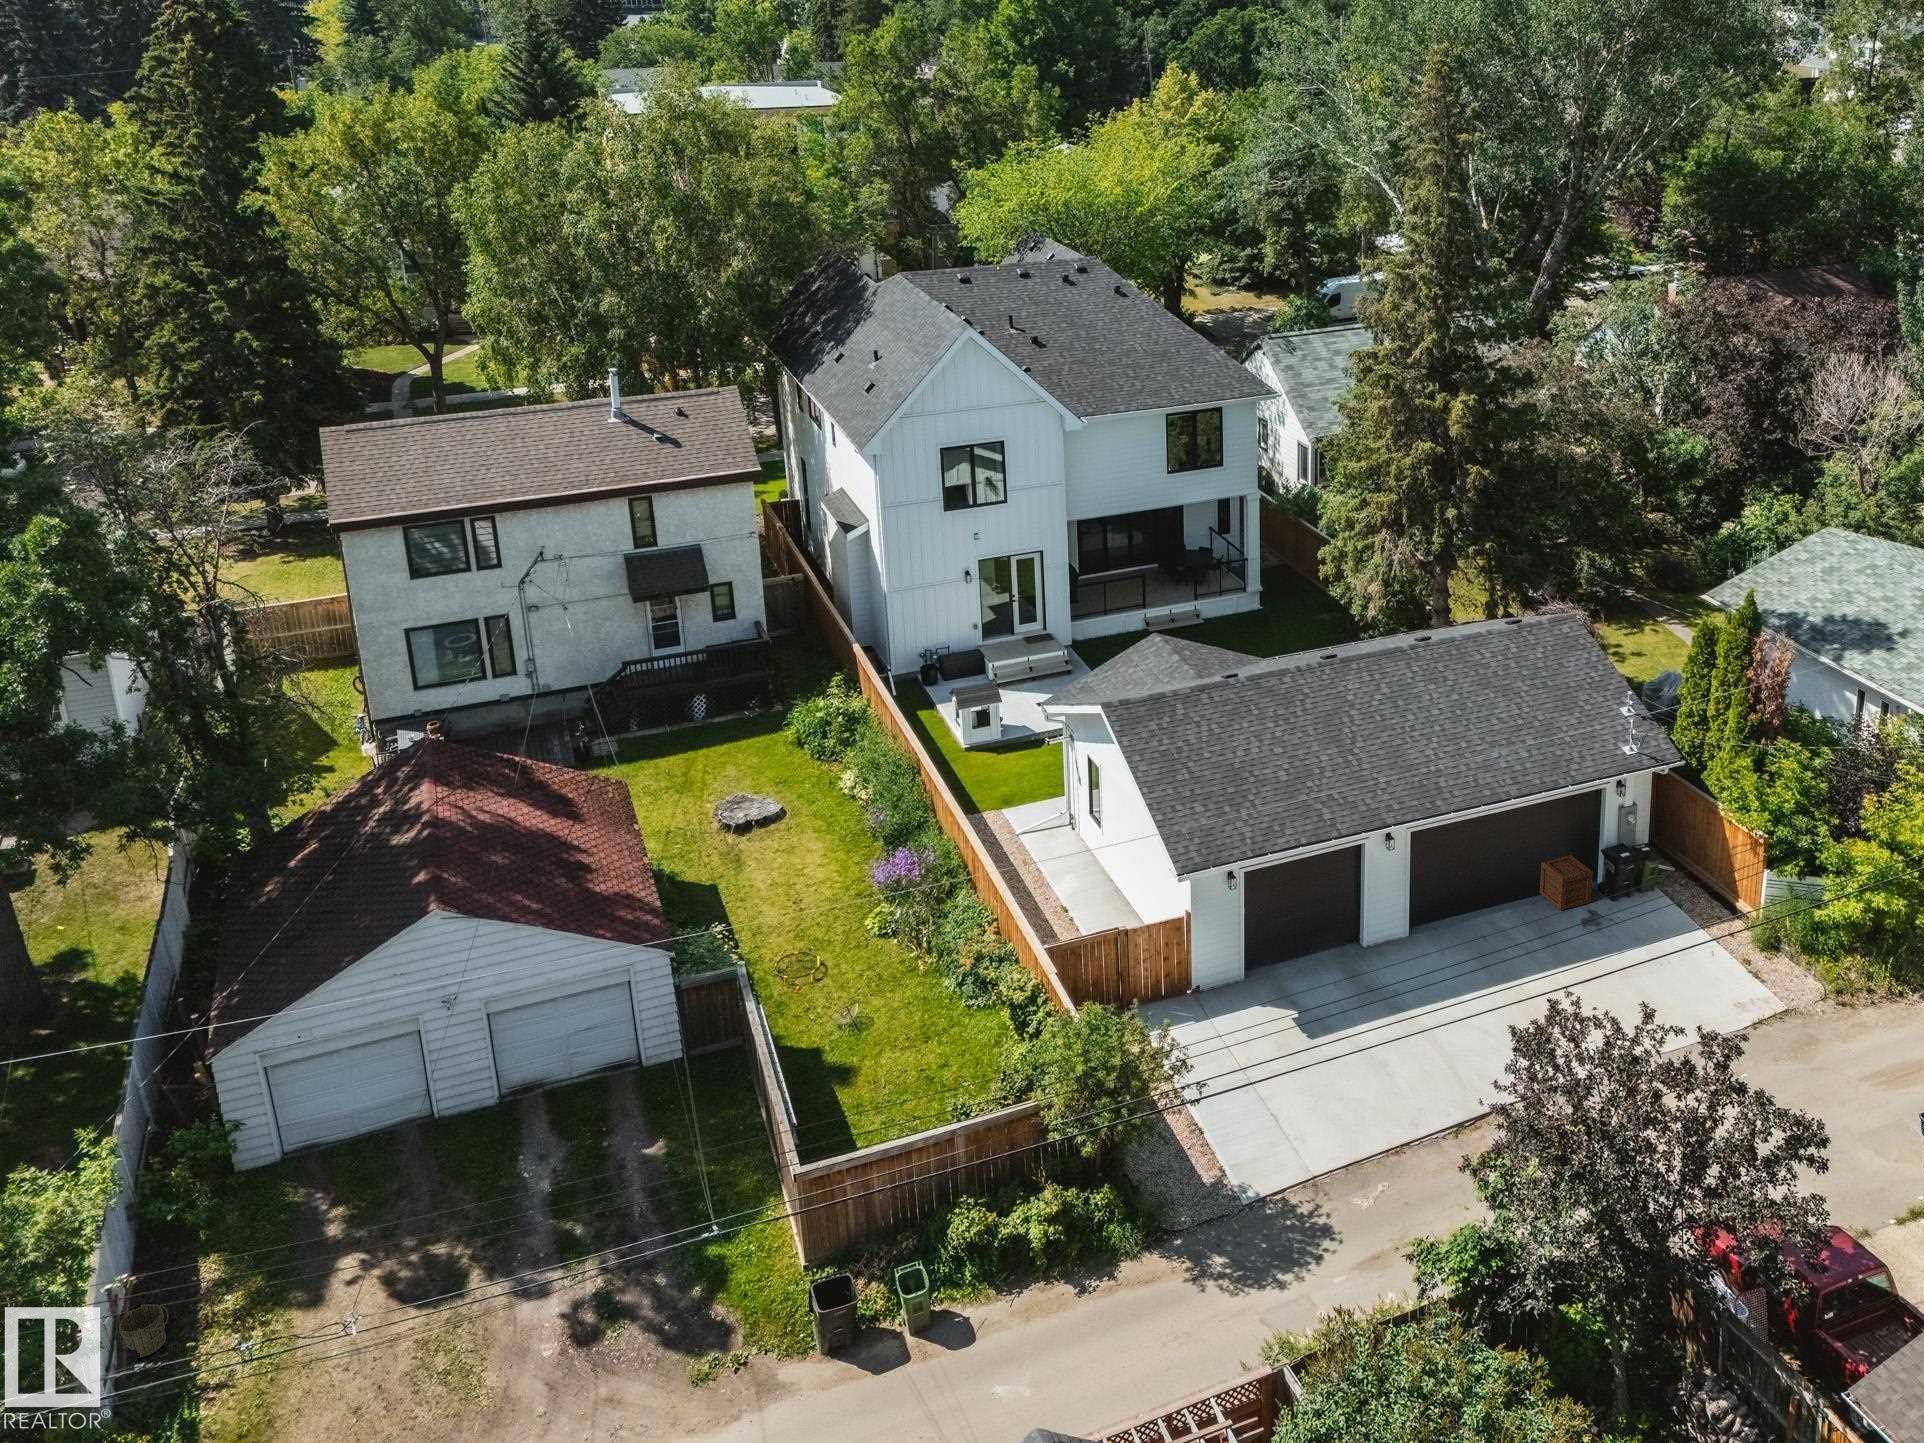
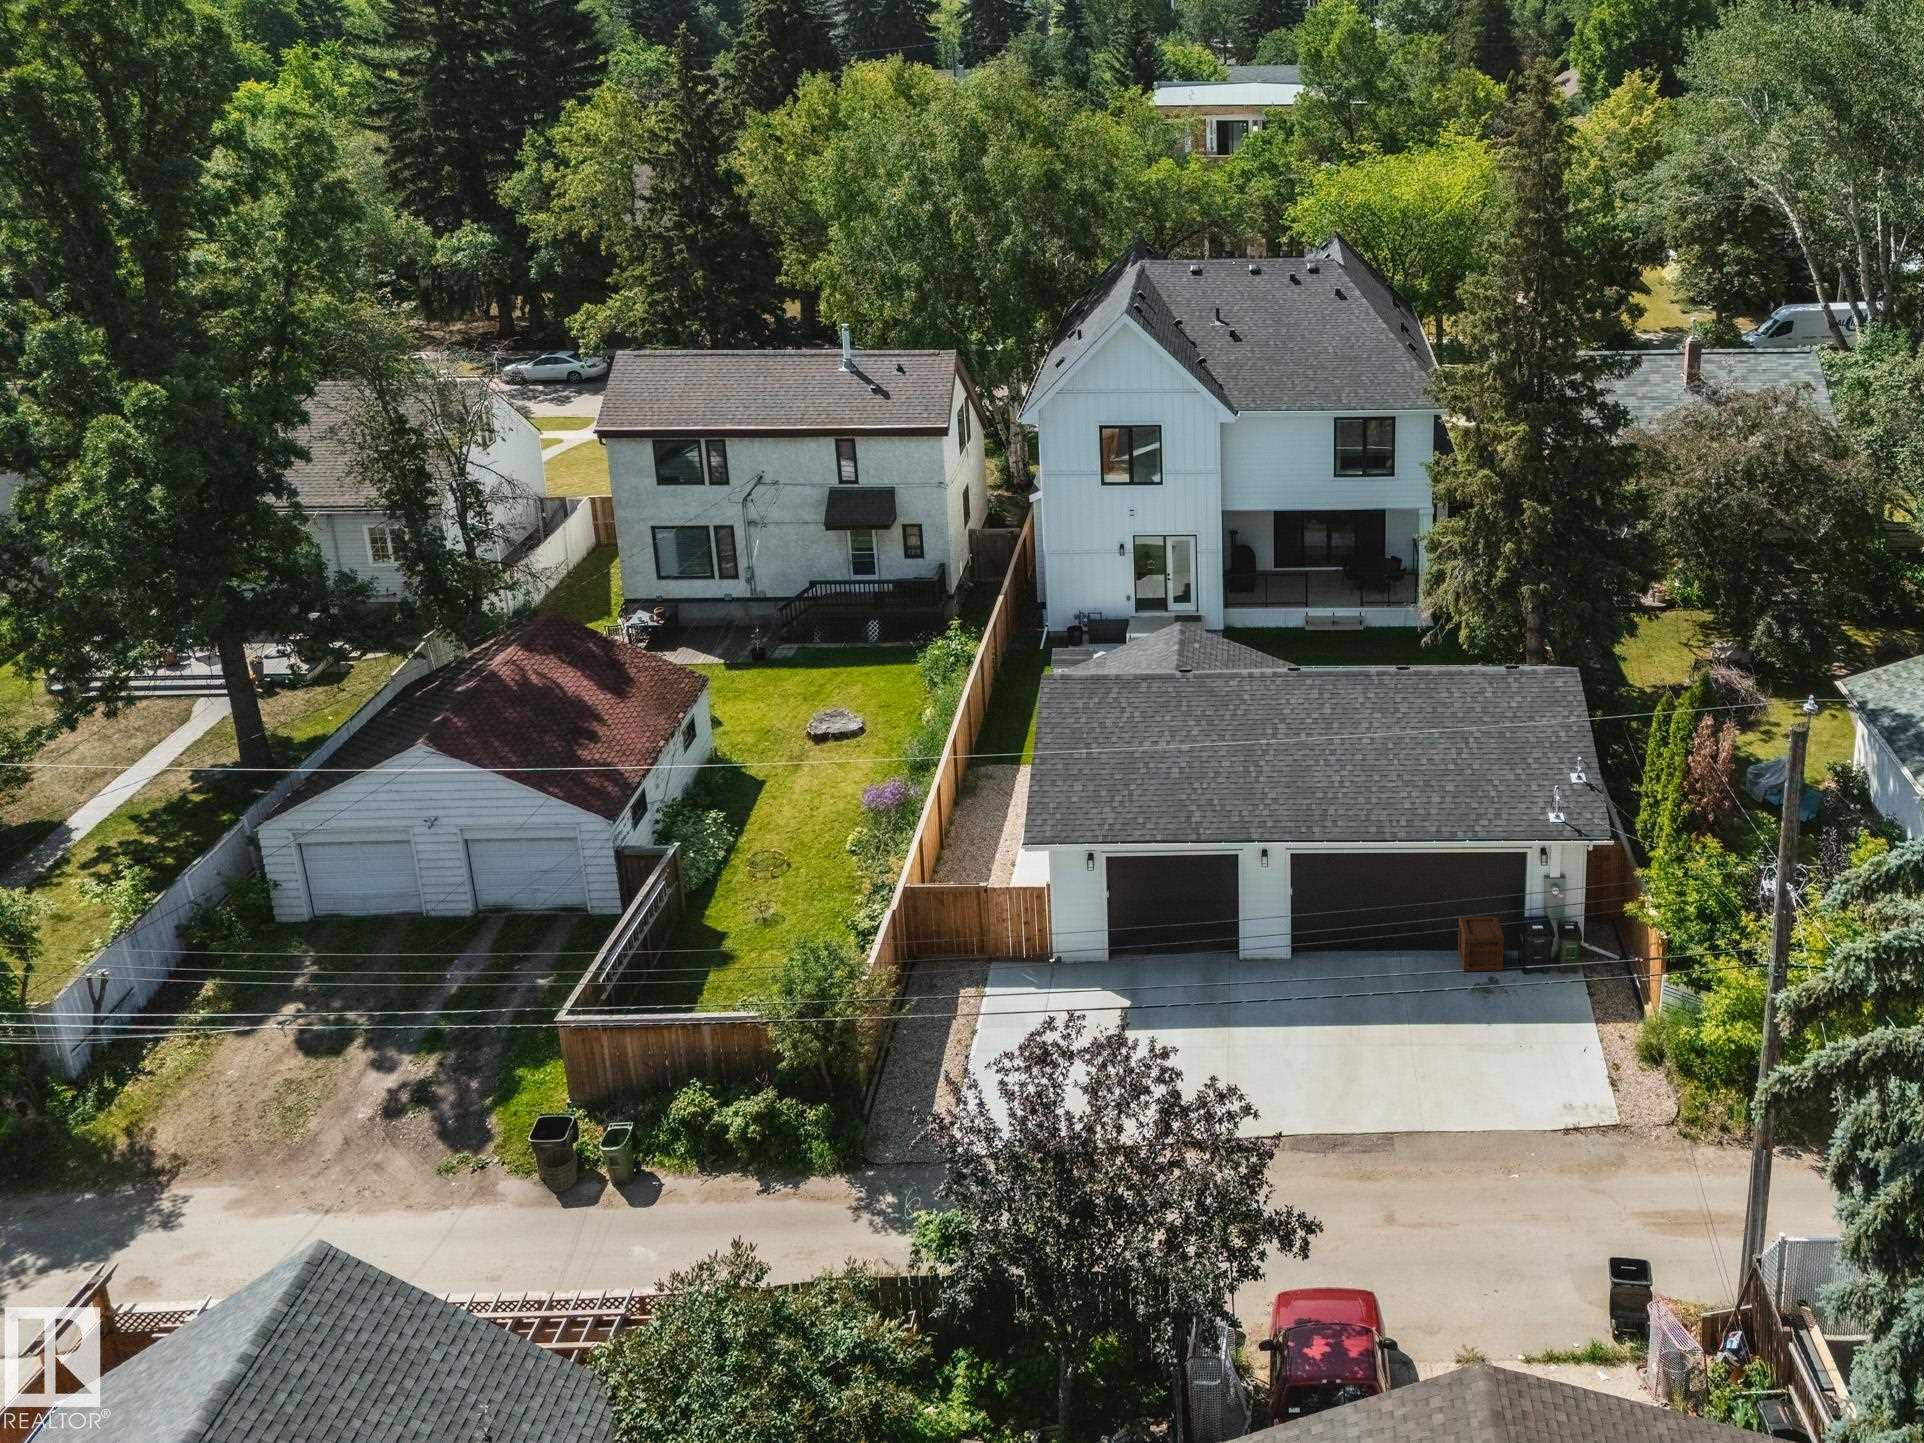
bucket: present [119,1304,168,1357] -> present [540,1148,577,1192]

